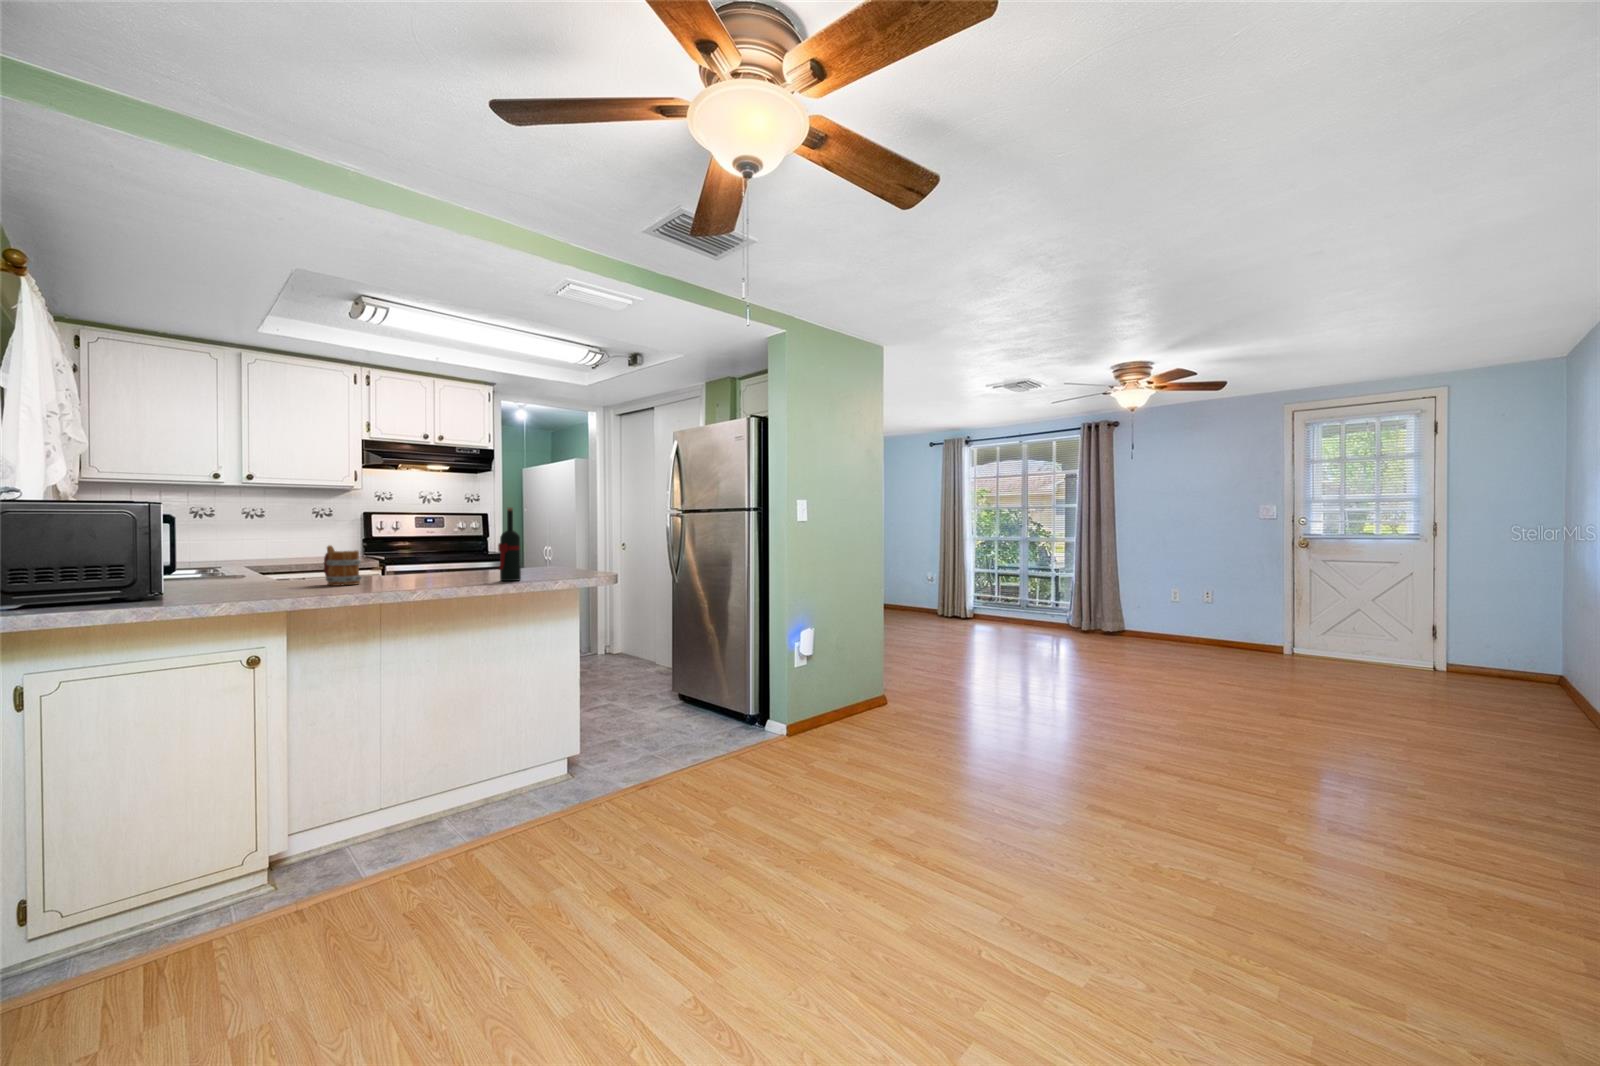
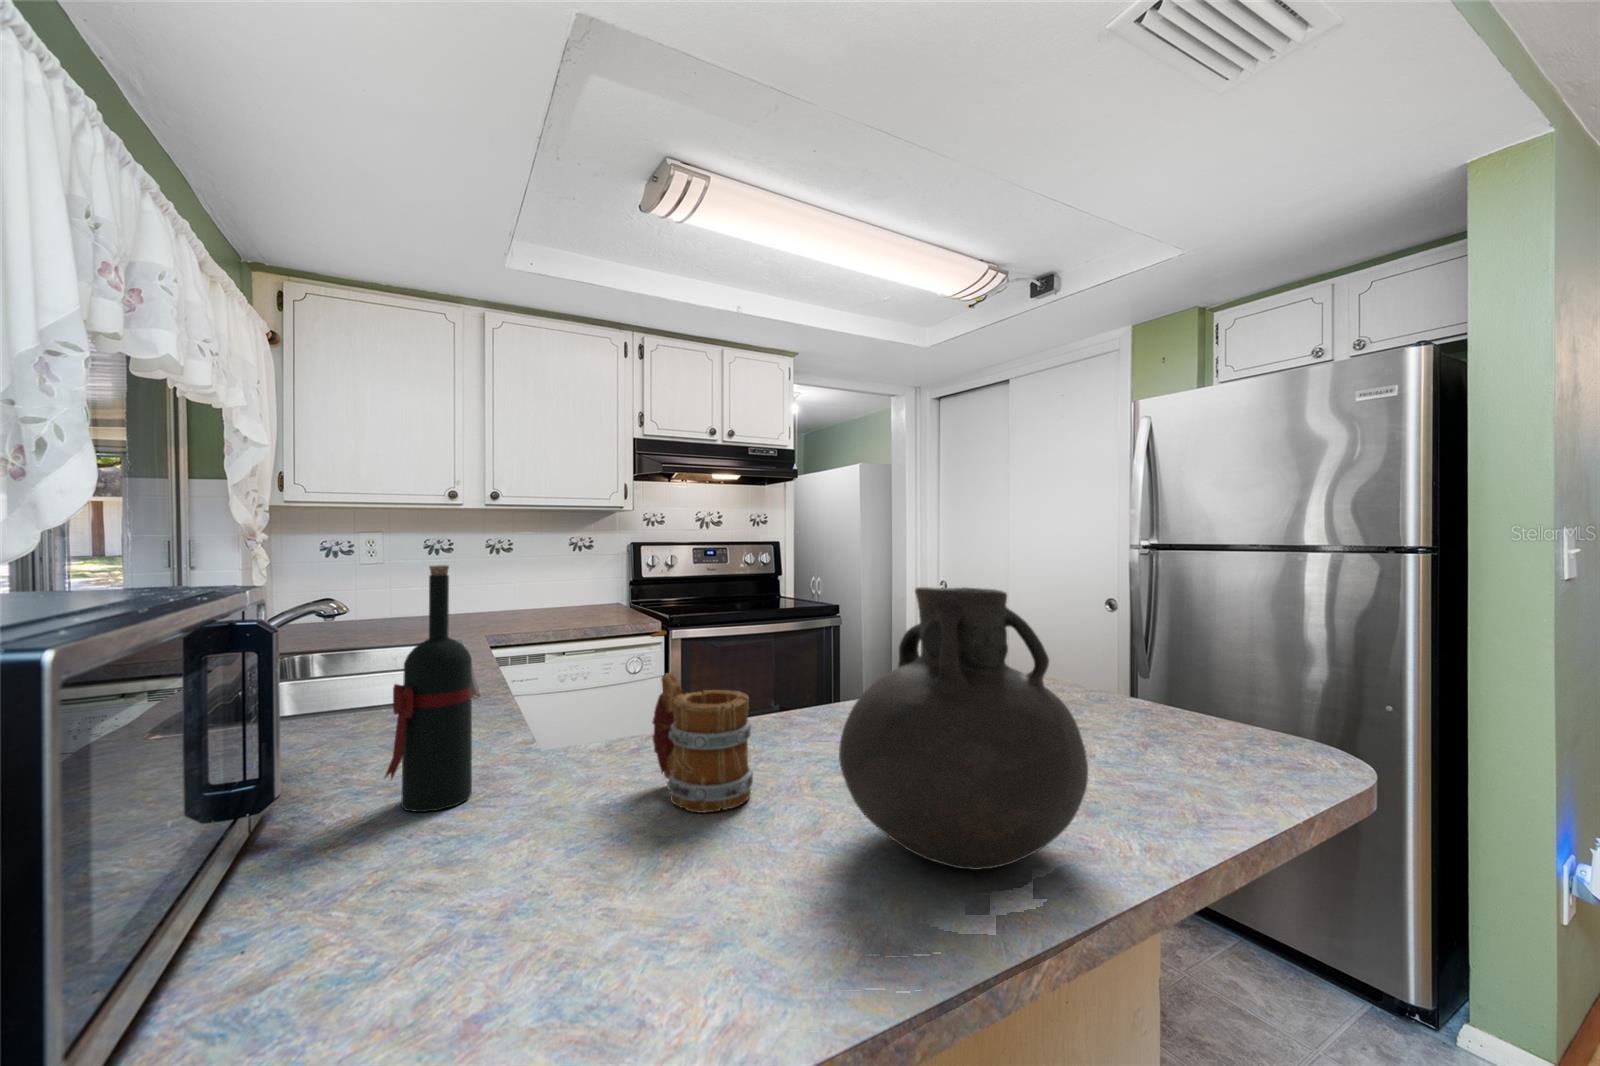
wine bottle: present [498,508,521,581] -> present [385,565,472,812]
vase: none [374,510,453,585] -> present [839,587,1088,870]

